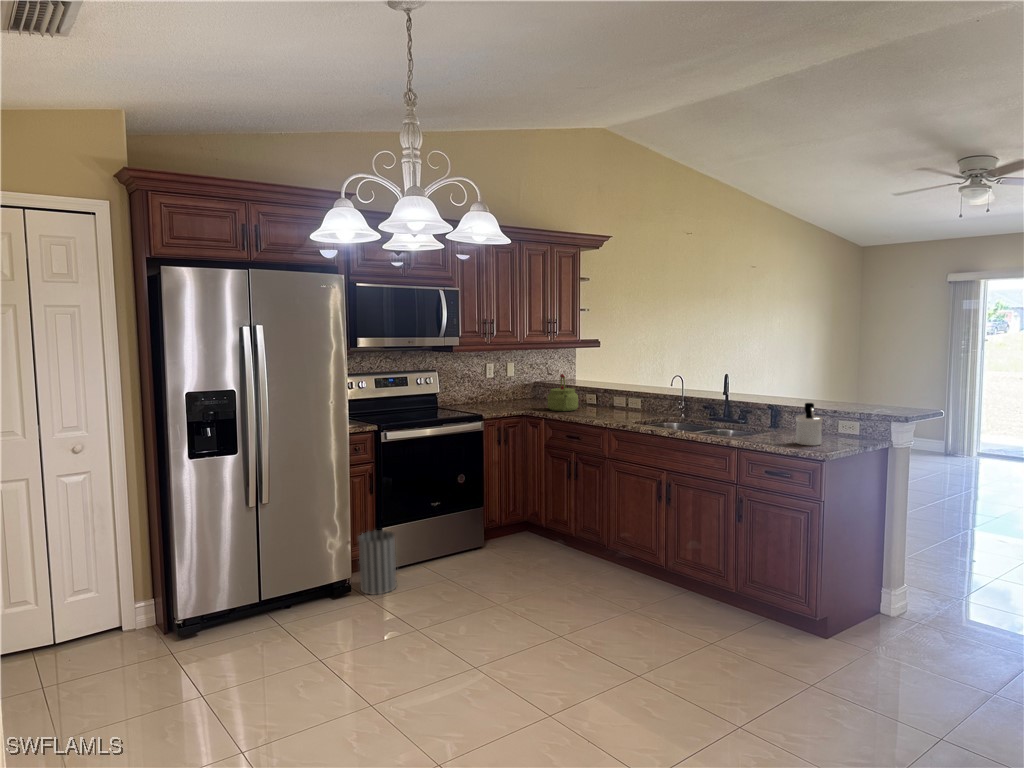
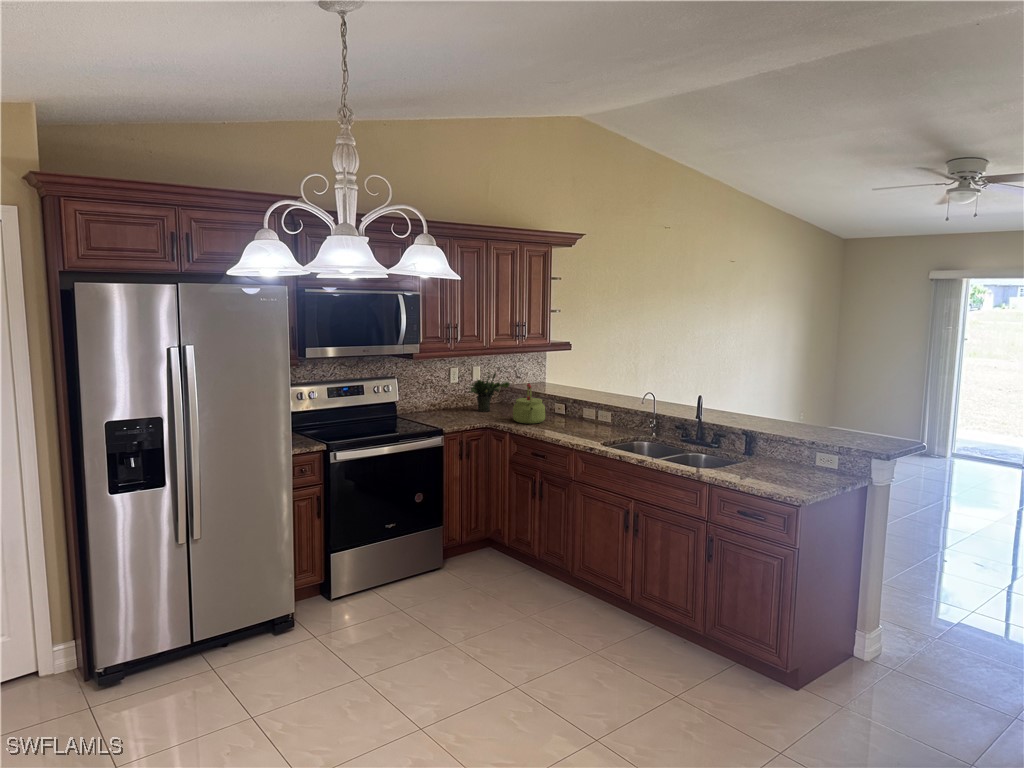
potted plant: none [503,365,543,404] -> present [469,373,510,412]
soap dispenser: present [796,403,823,445] -> none [771,437,801,483]
wastebasket: present [359,530,397,595] -> none [304,557,346,628]

